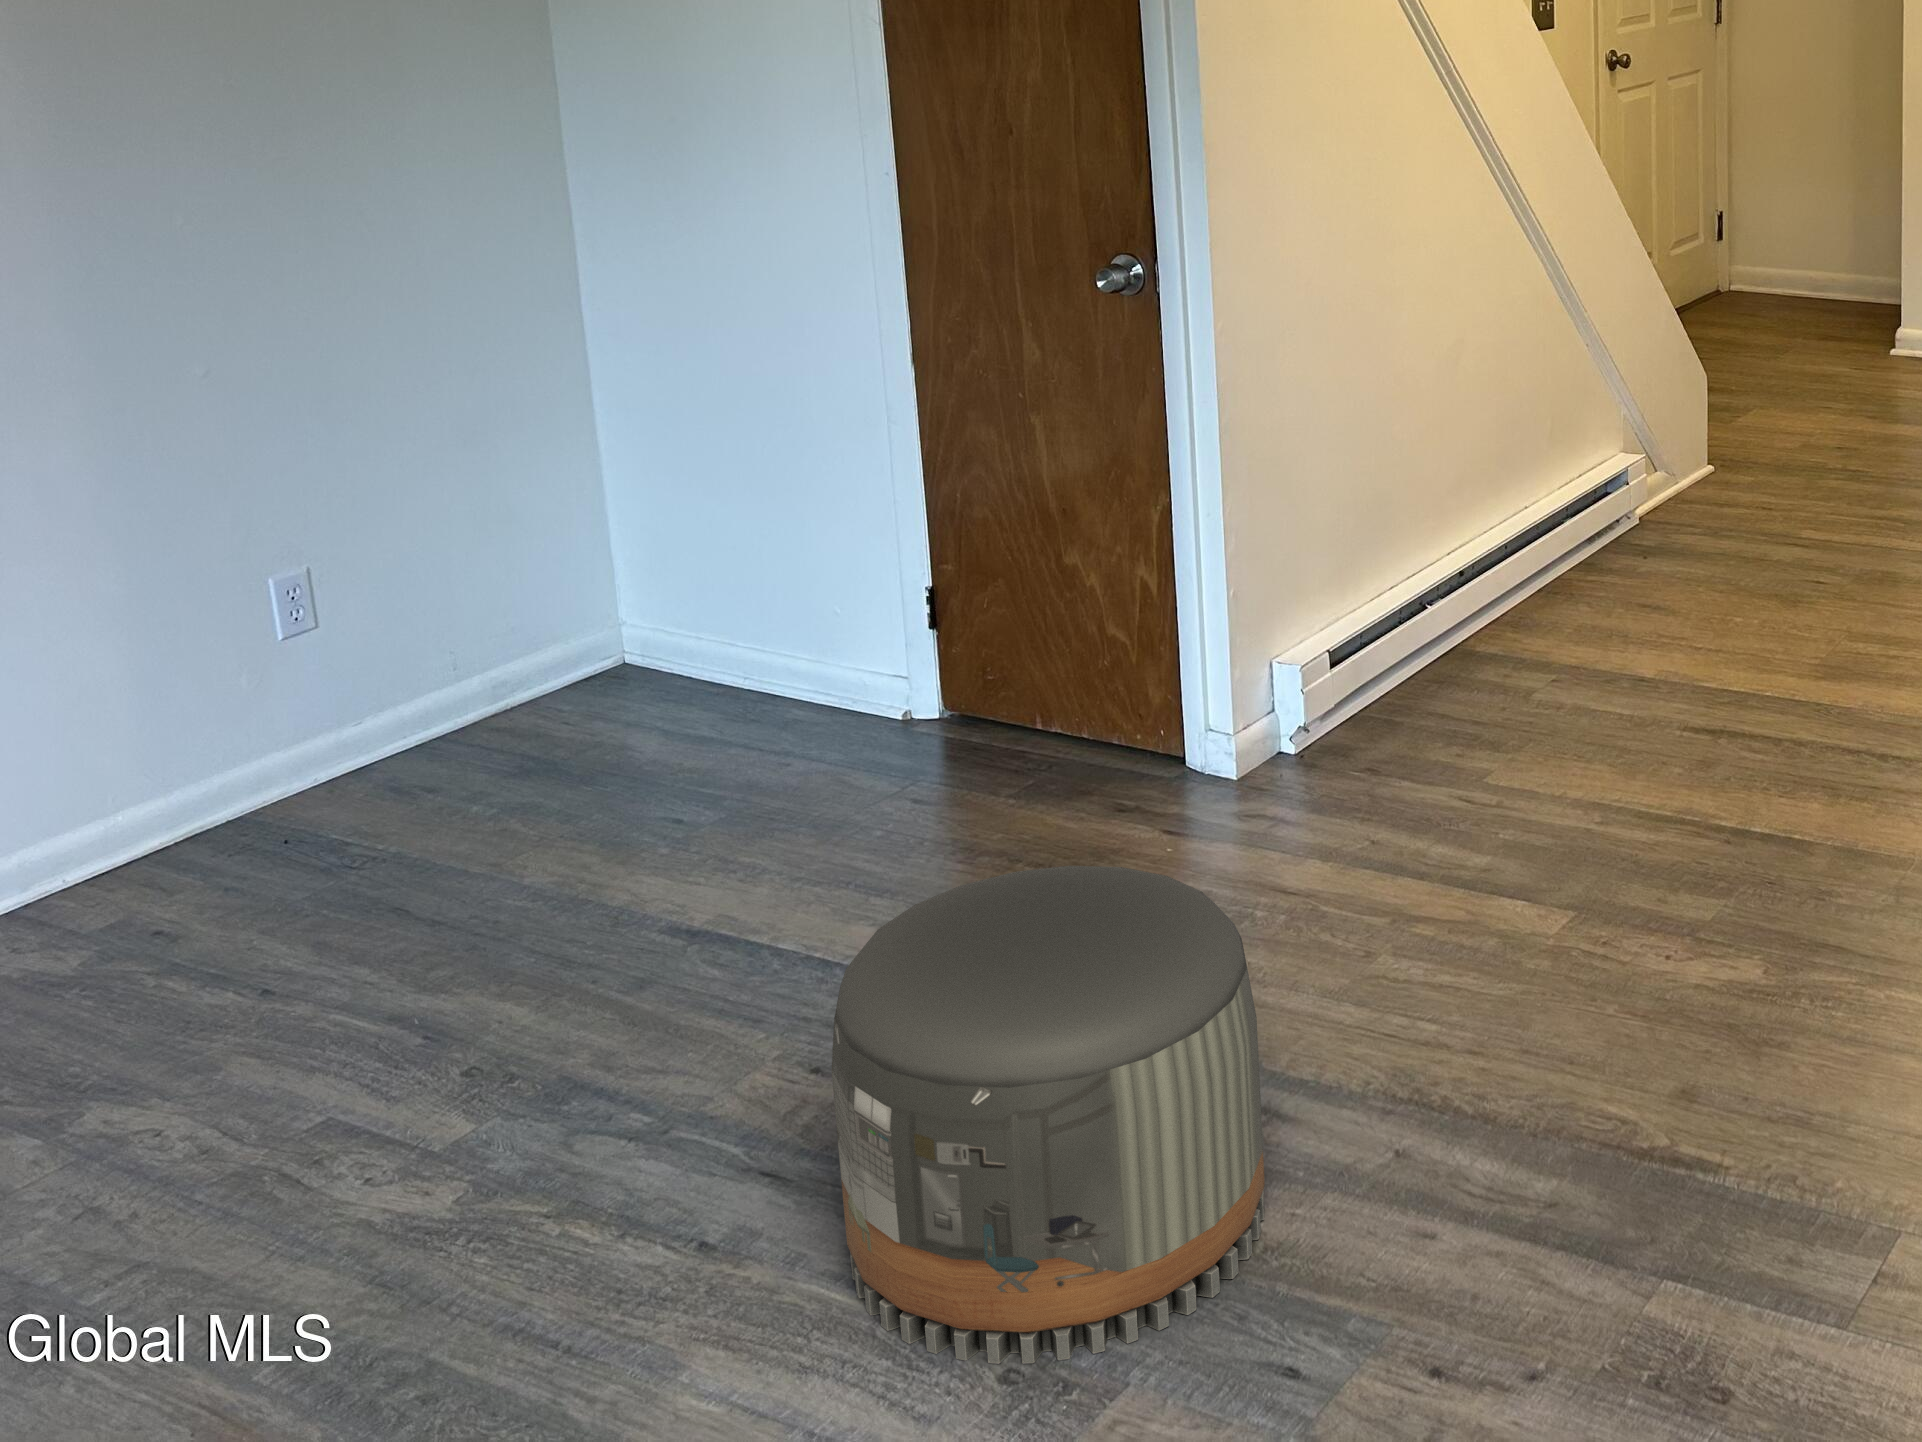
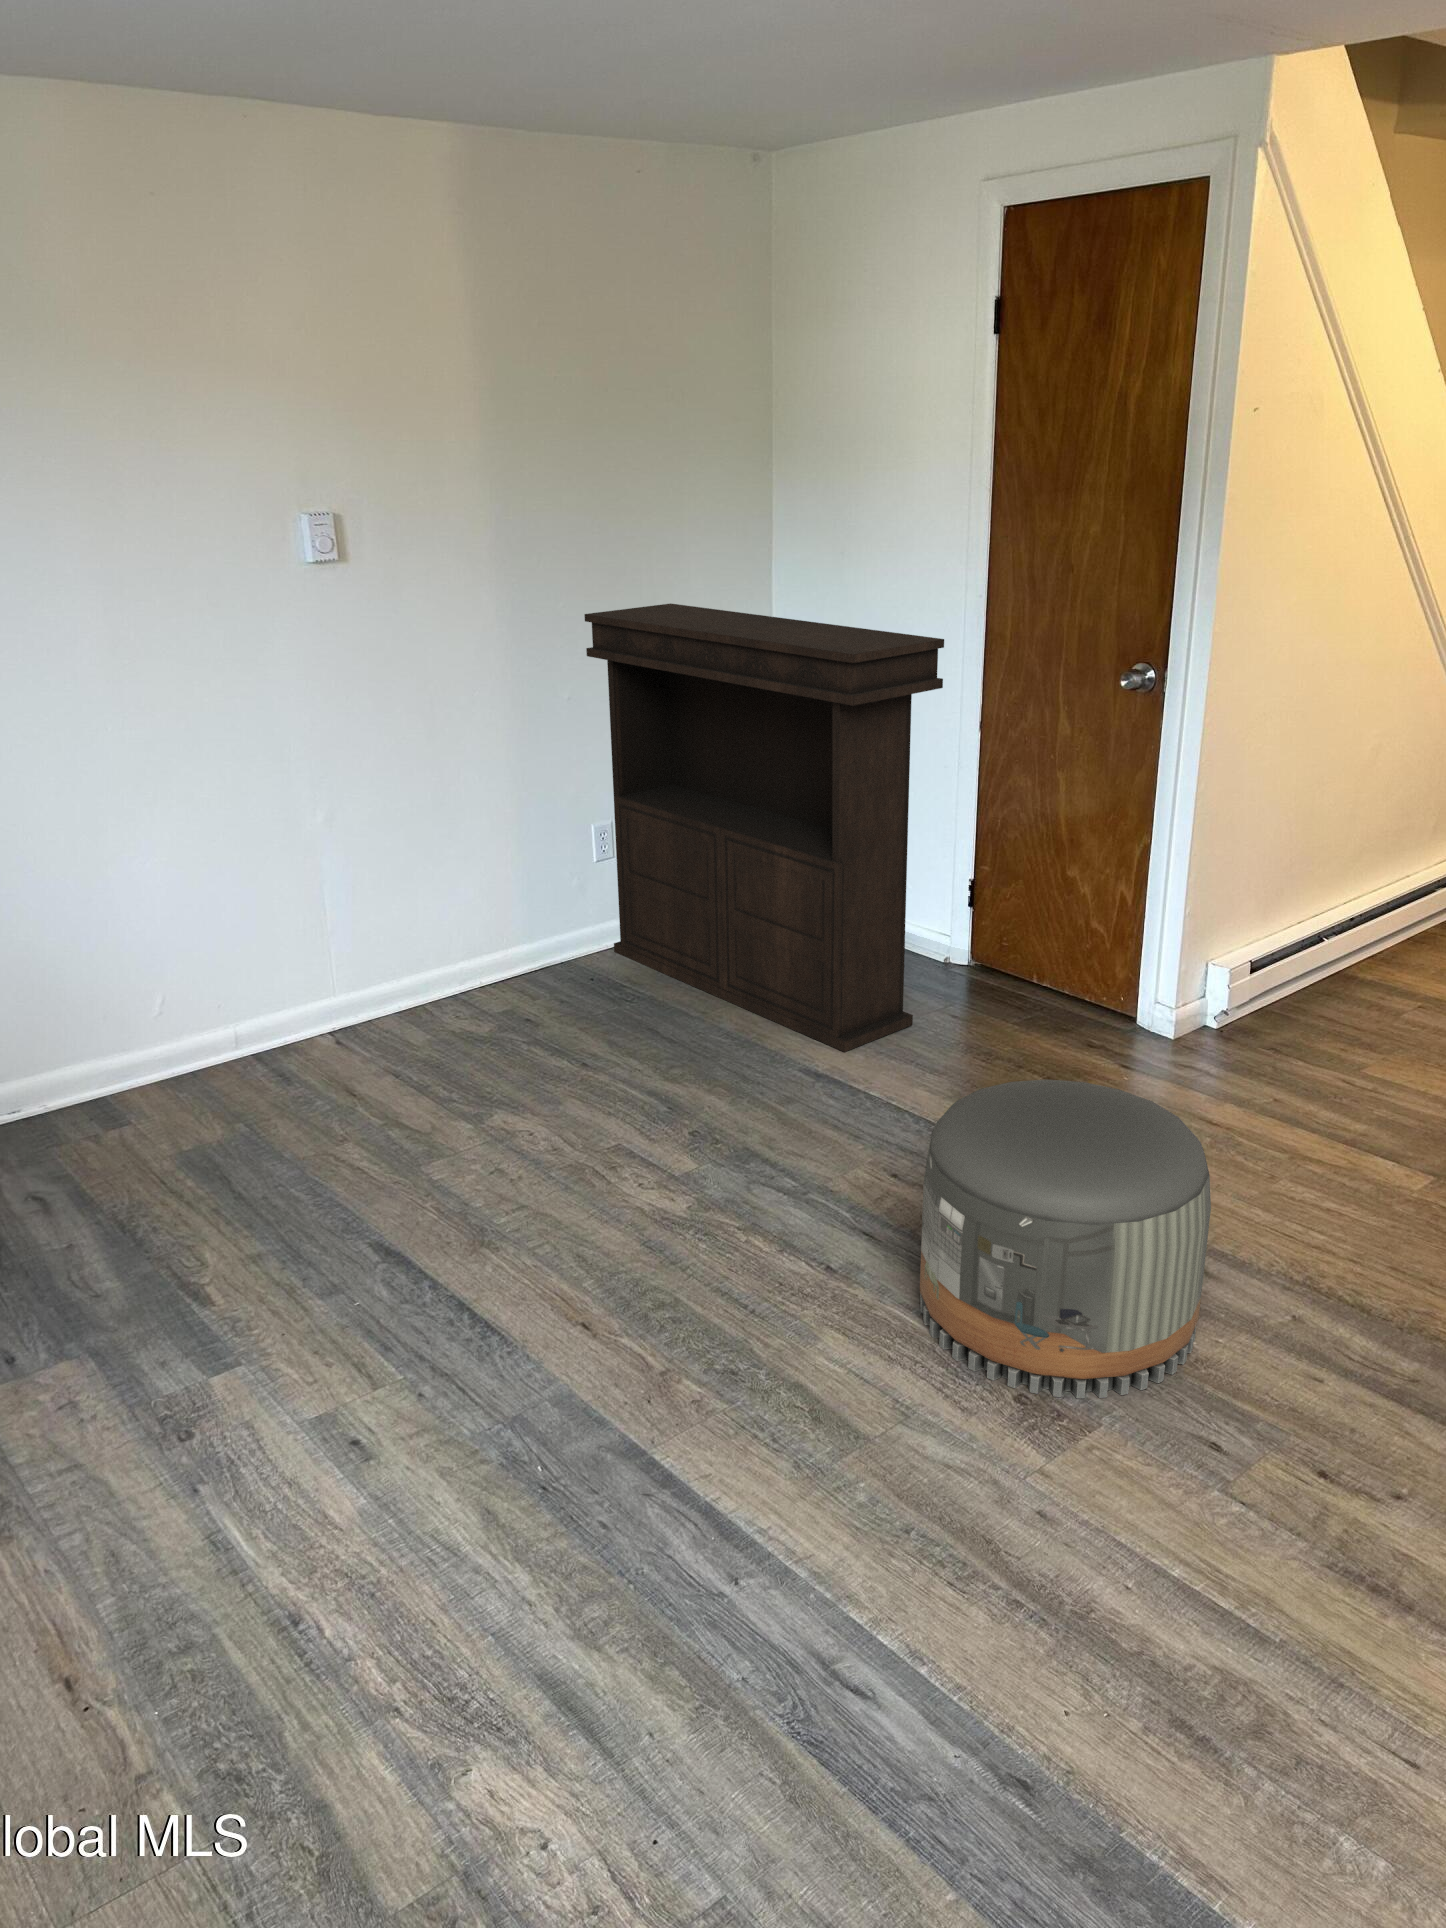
console table: none [237,212,851,885] -> present [584,603,944,1052]

